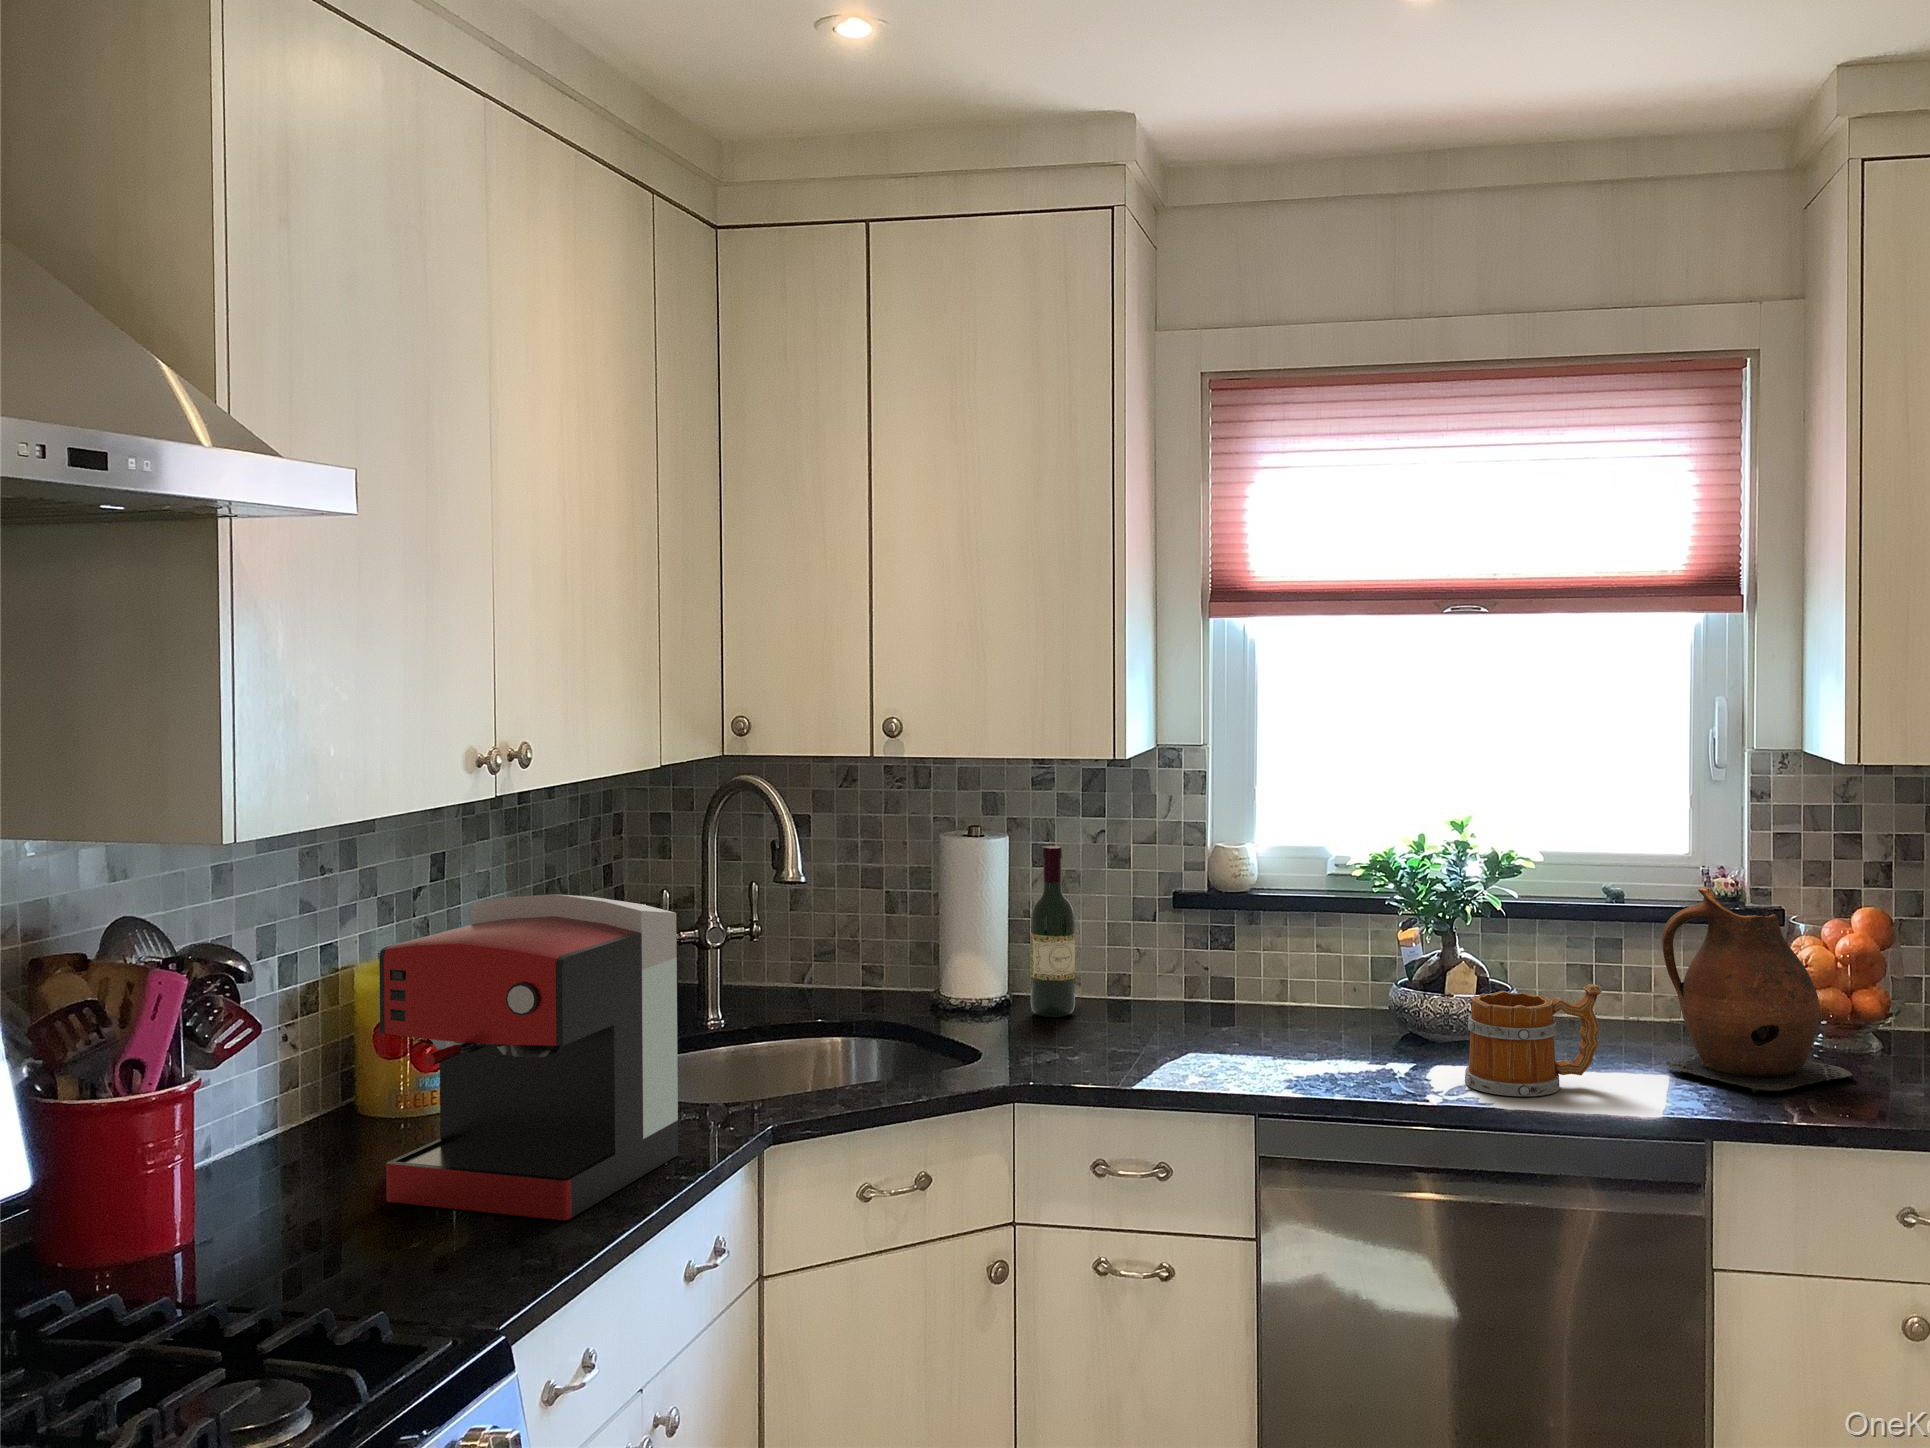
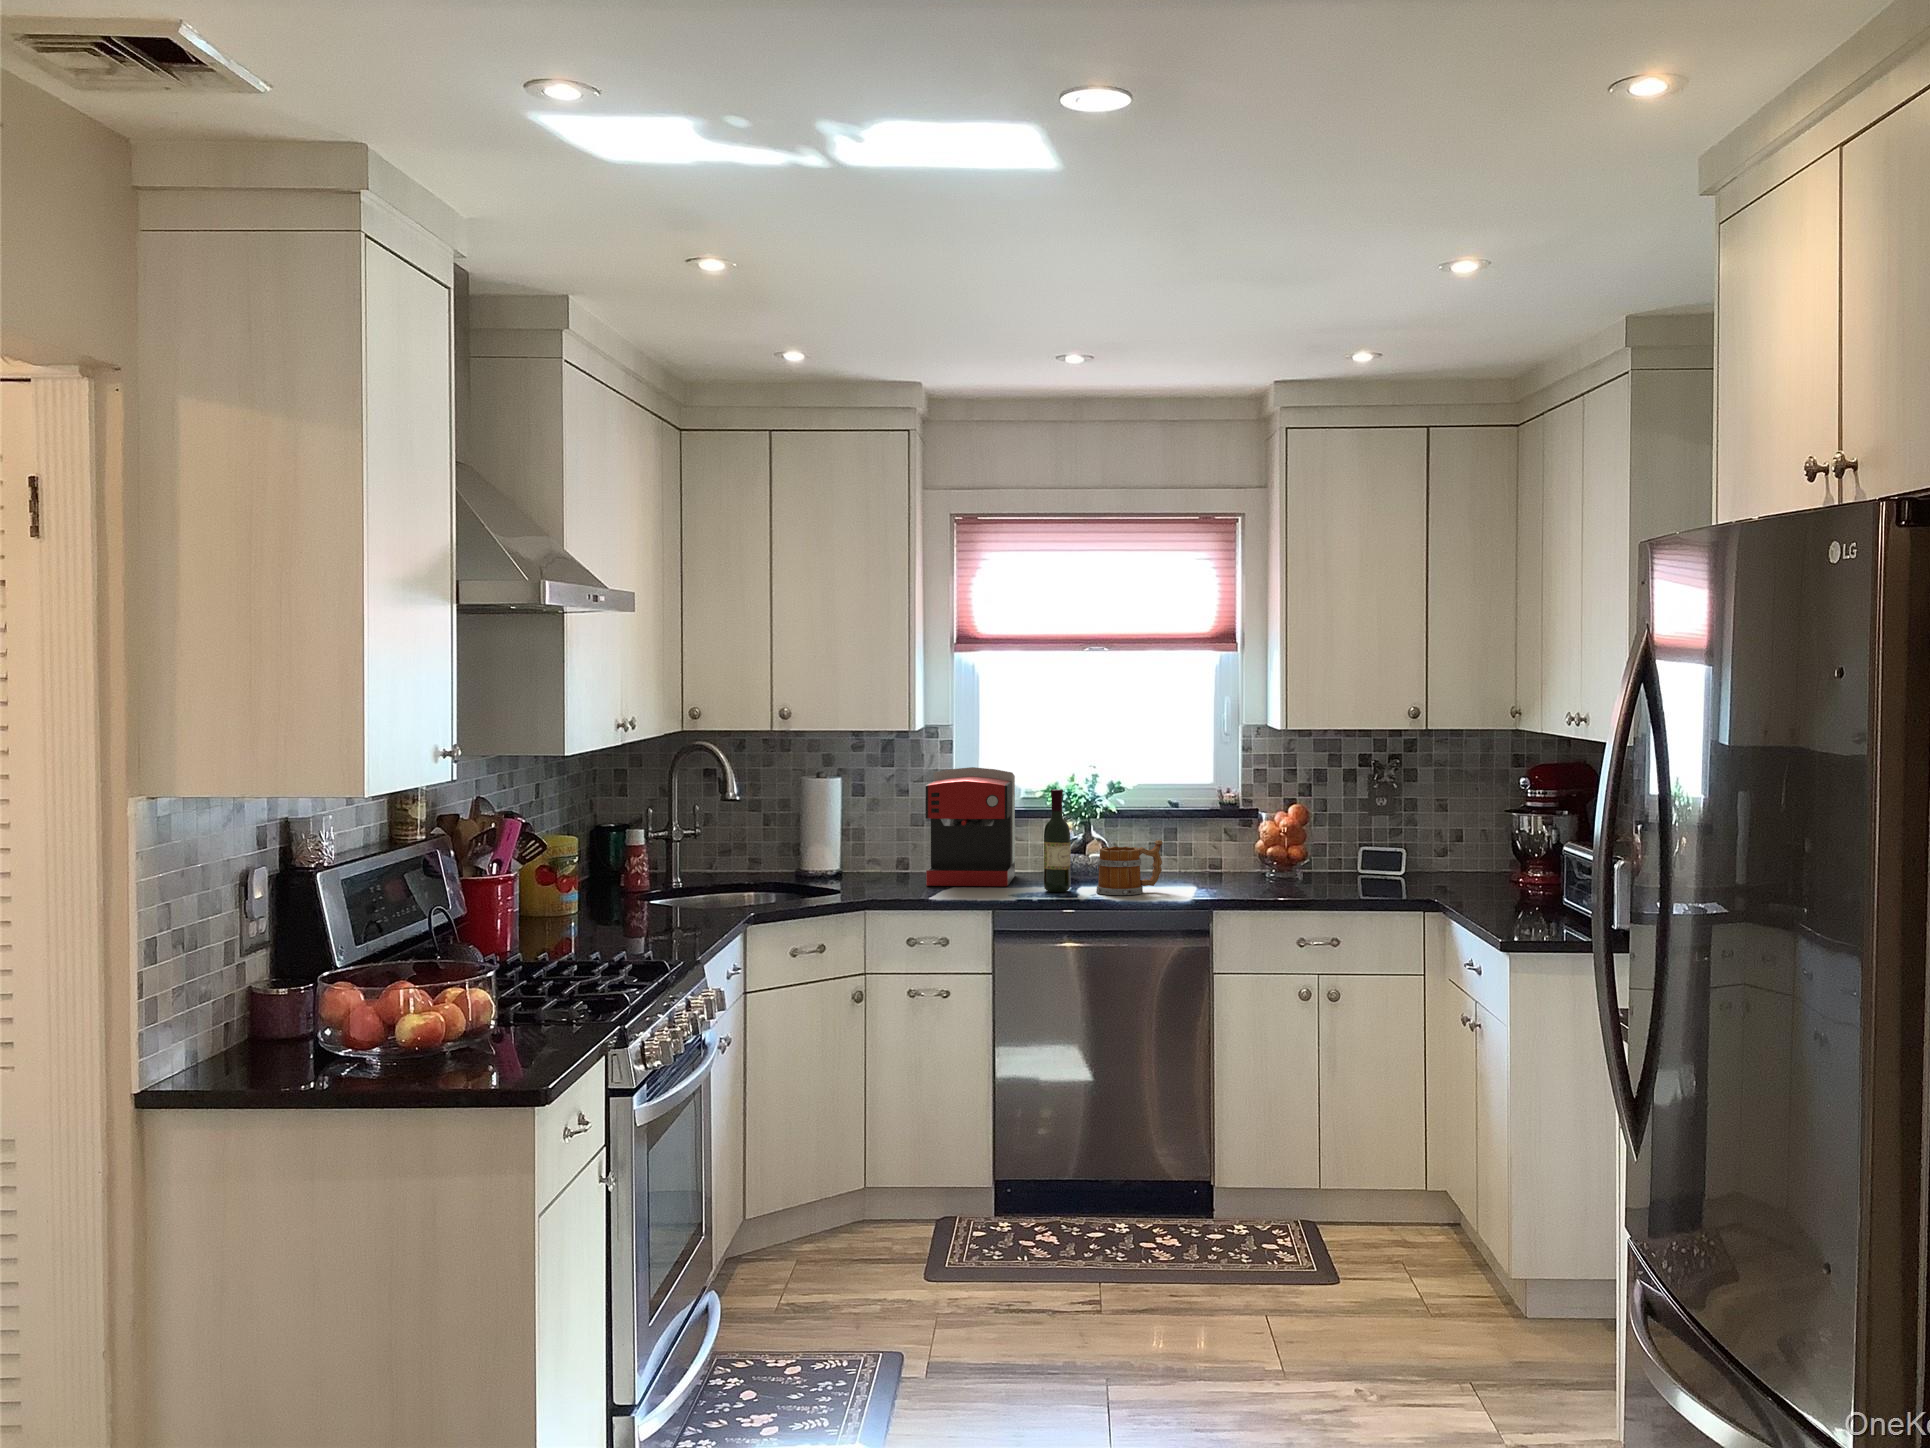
wine bottle: present [1030,846,1075,1017] -> present [1044,789,1071,892]
ceramic pitcher: present [1662,887,1853,1093] -> none [1194,793,1284,891]
coffee maker: present [379,894,678,1220] -> present [926,767,1015,886]

